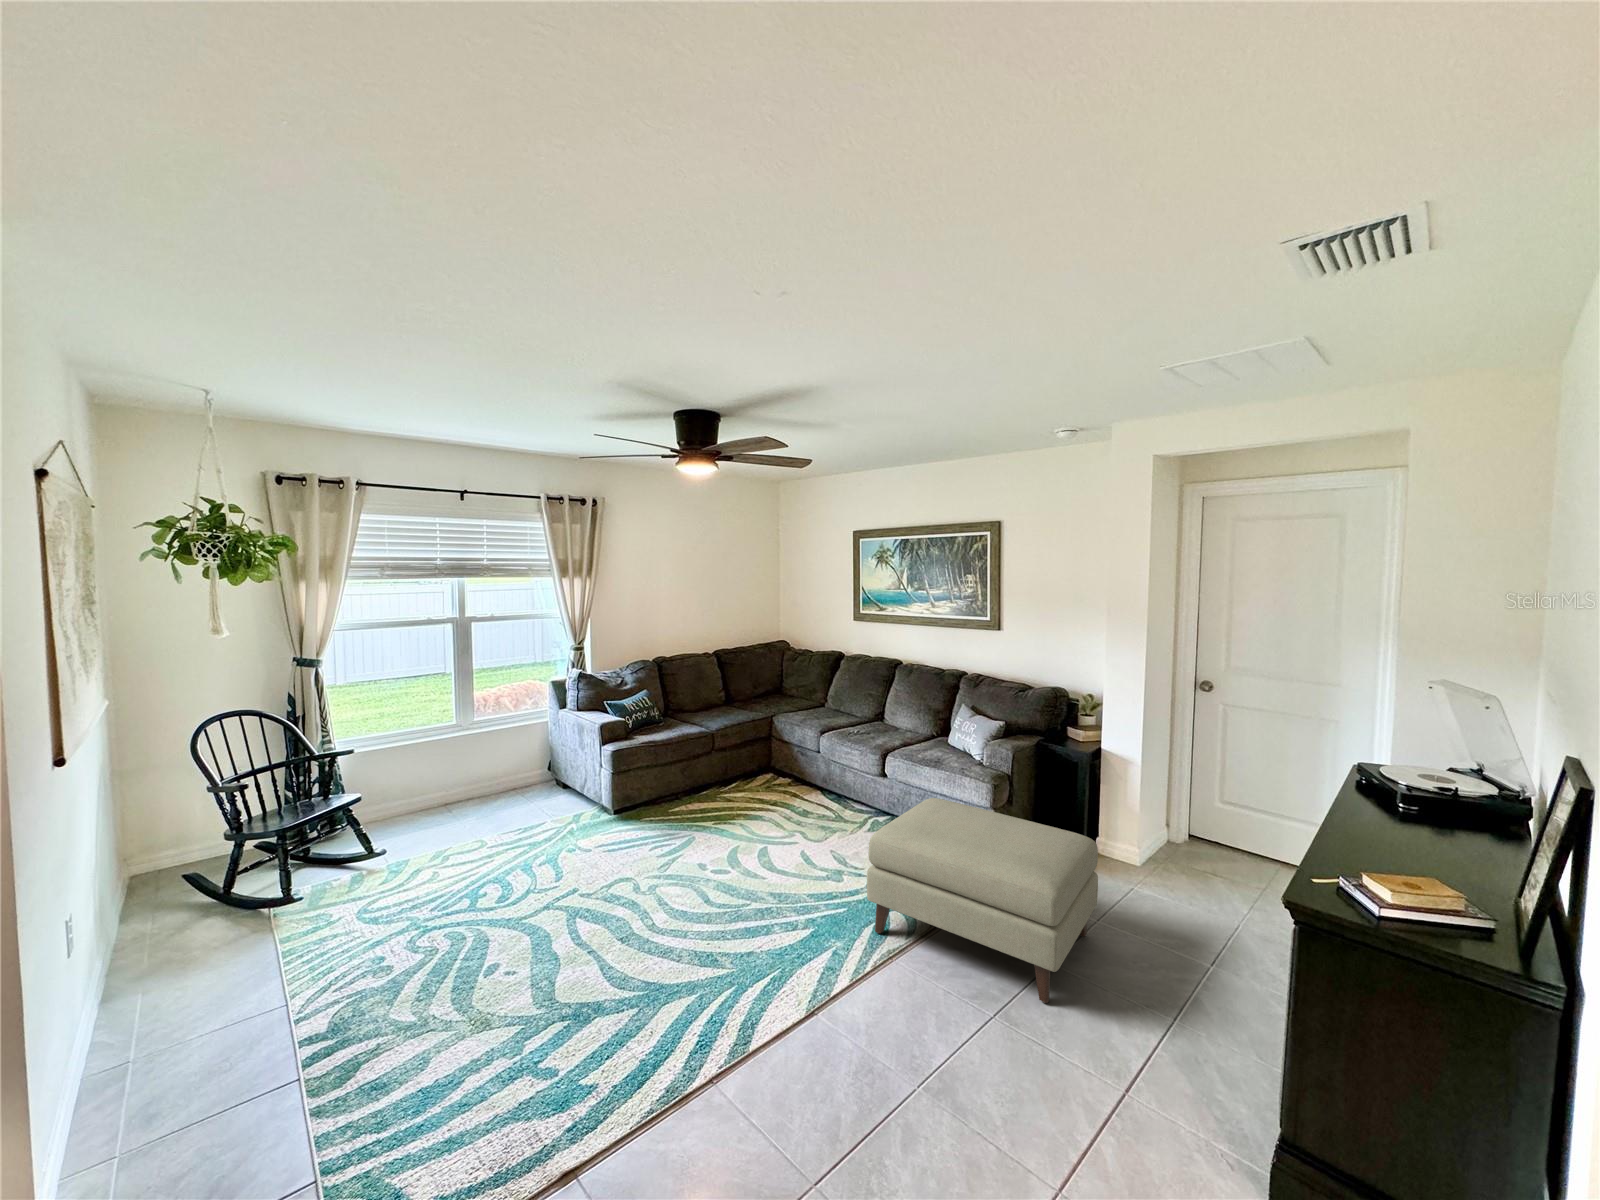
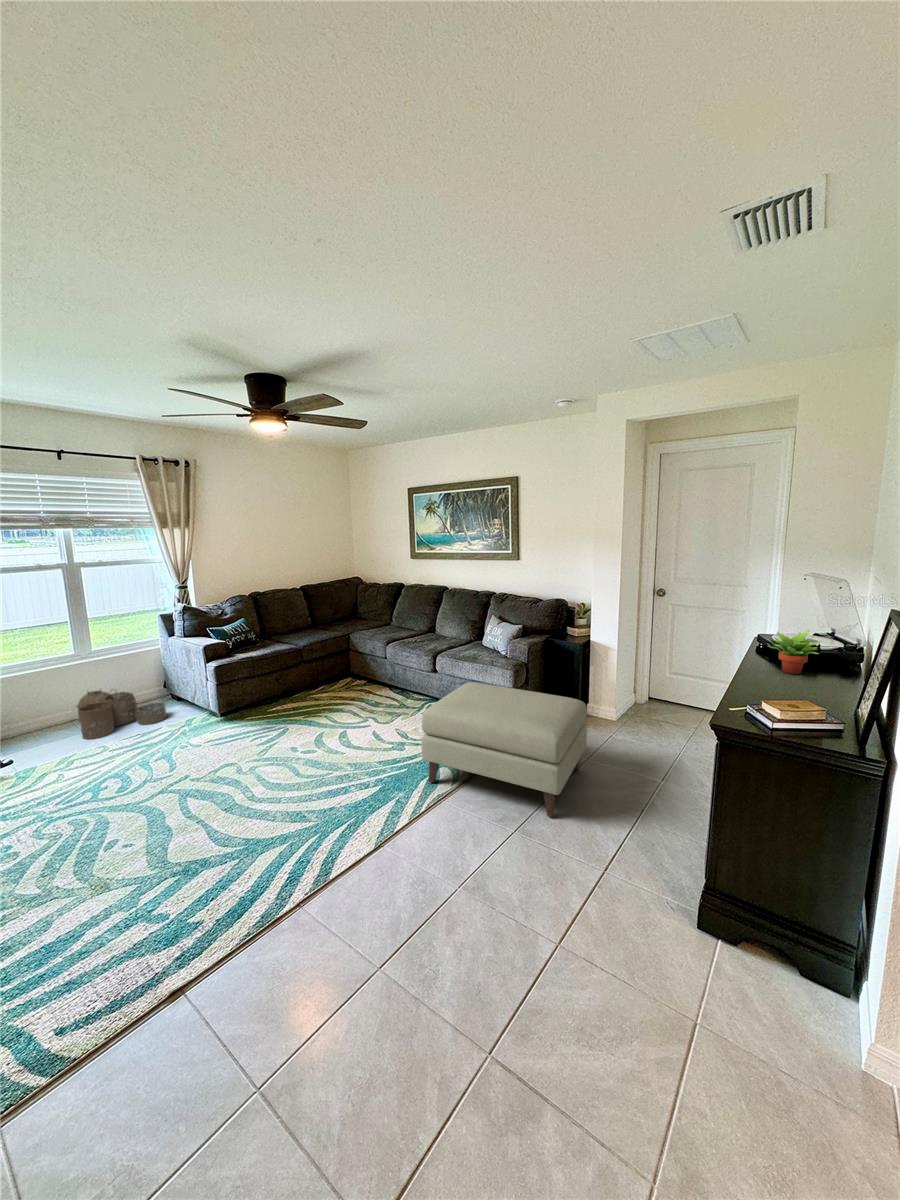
succulent plant: none [1371,767,1456,833] -> present [771,630,821,674]
woven basket: none [452,768,550,830] -> present [77,690,166,739]

